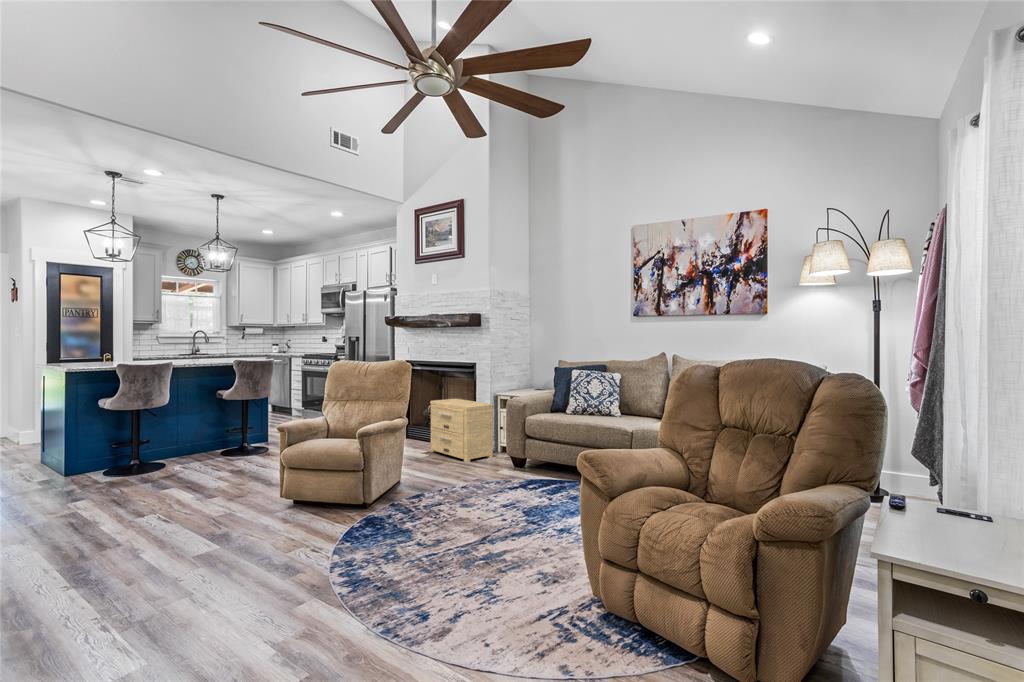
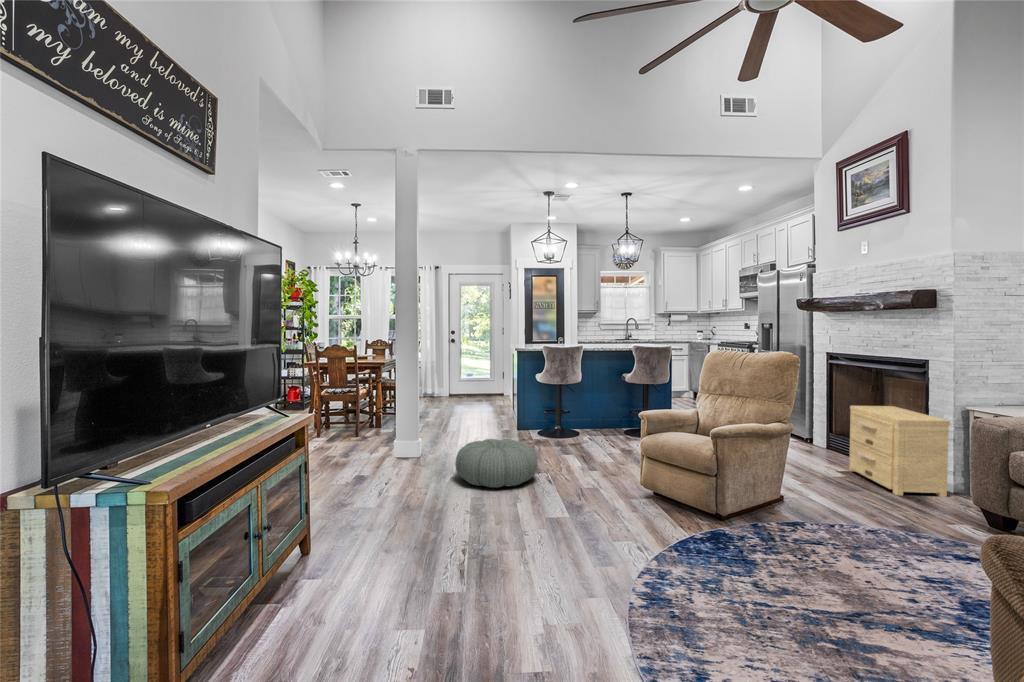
pouf: none [20,479,151,545] -> present [455,439,537,488]

